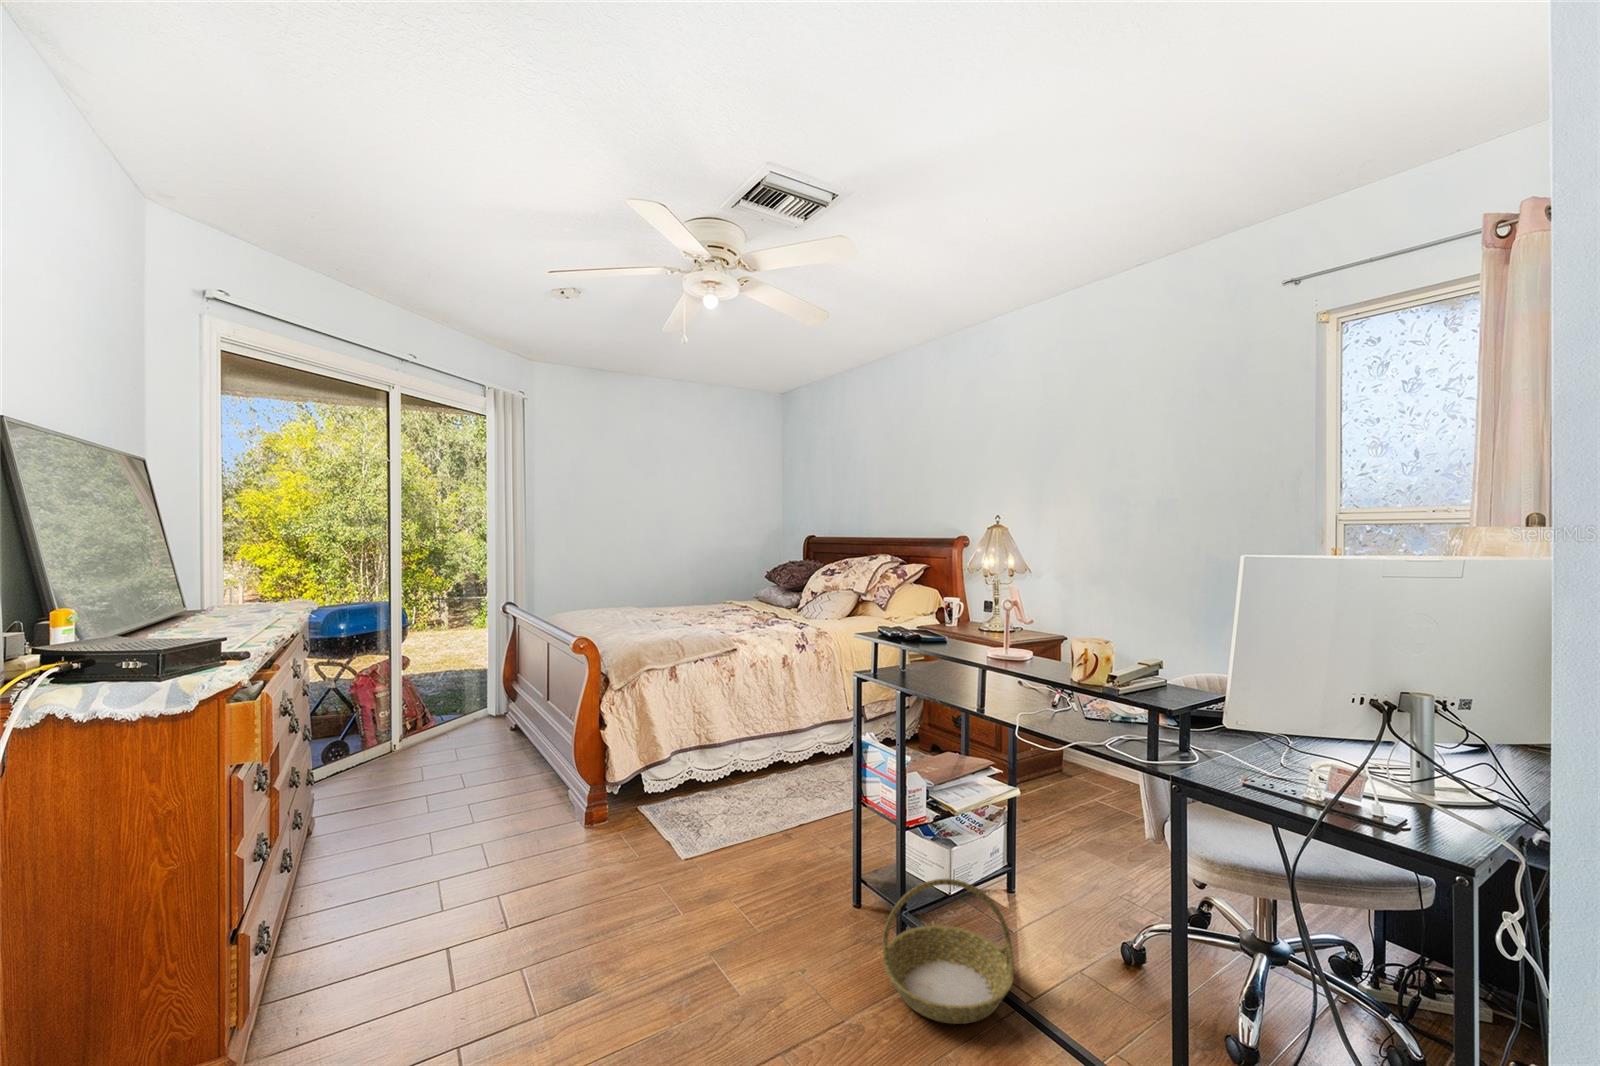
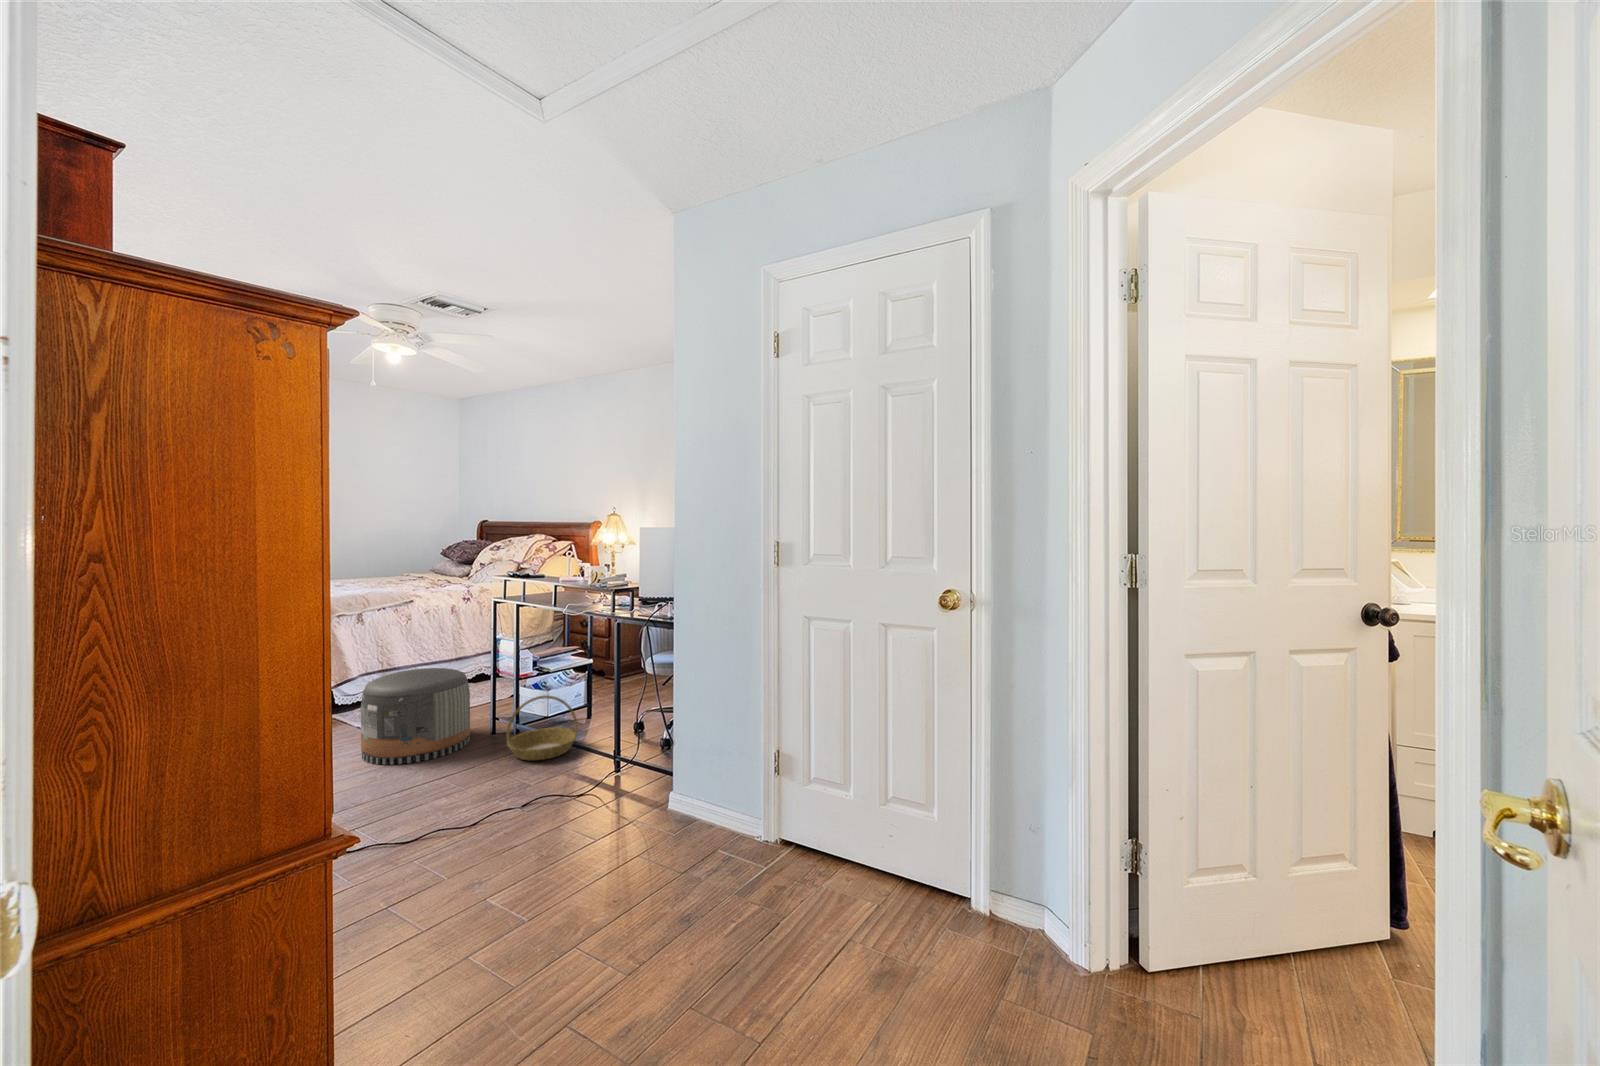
pouf: none [661,775,816,961] -> present [361,668,470,765]

